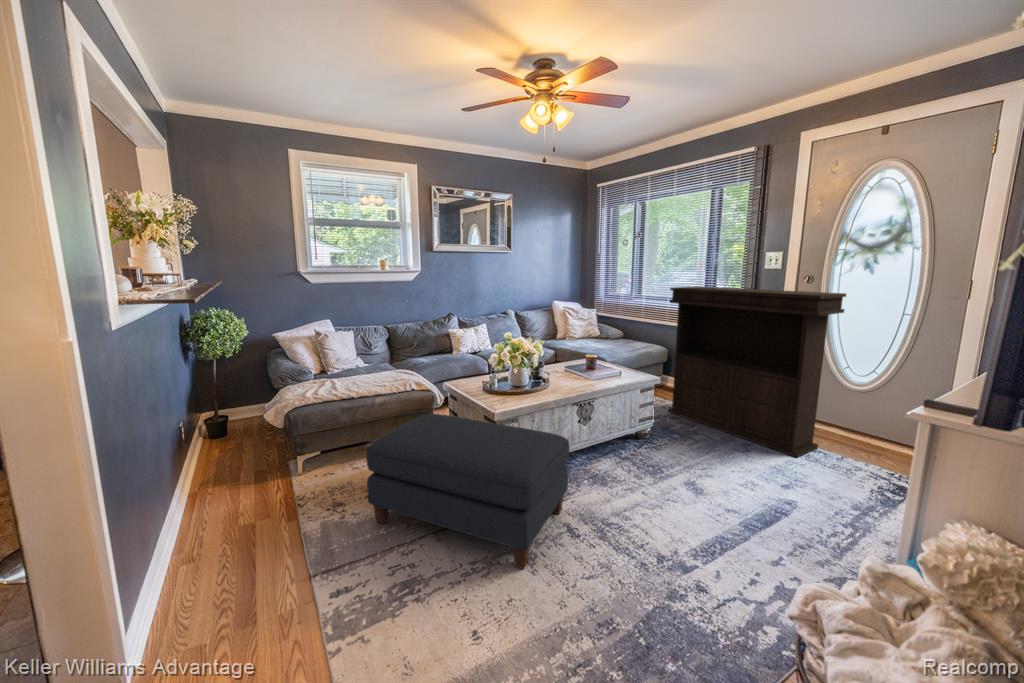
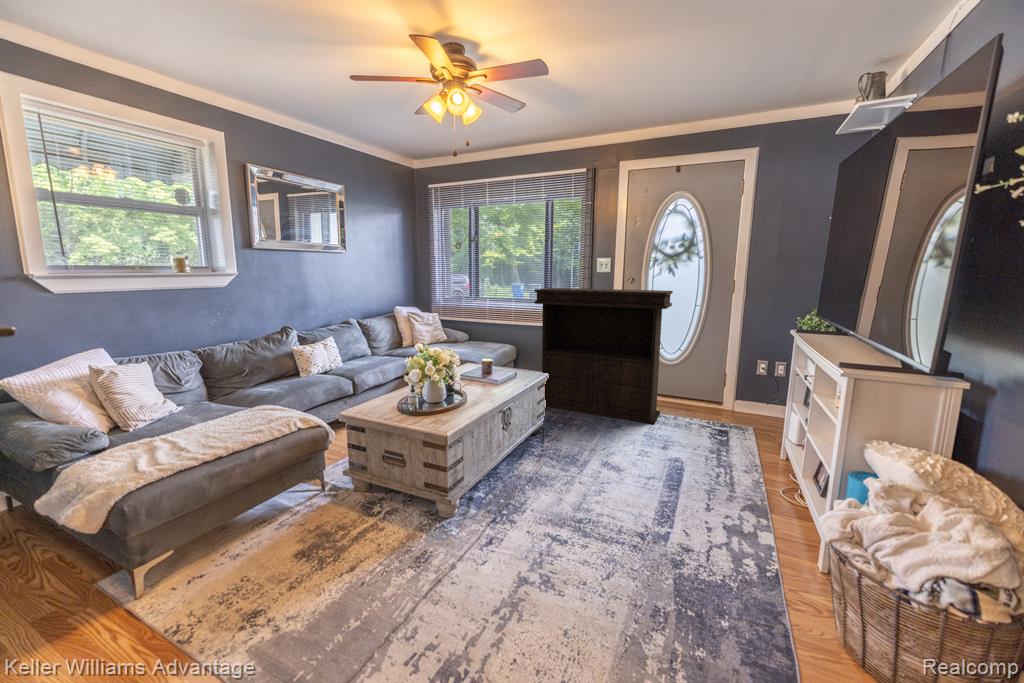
ottoman: present [366,414,570,569] -> none [317,445,559,614]

